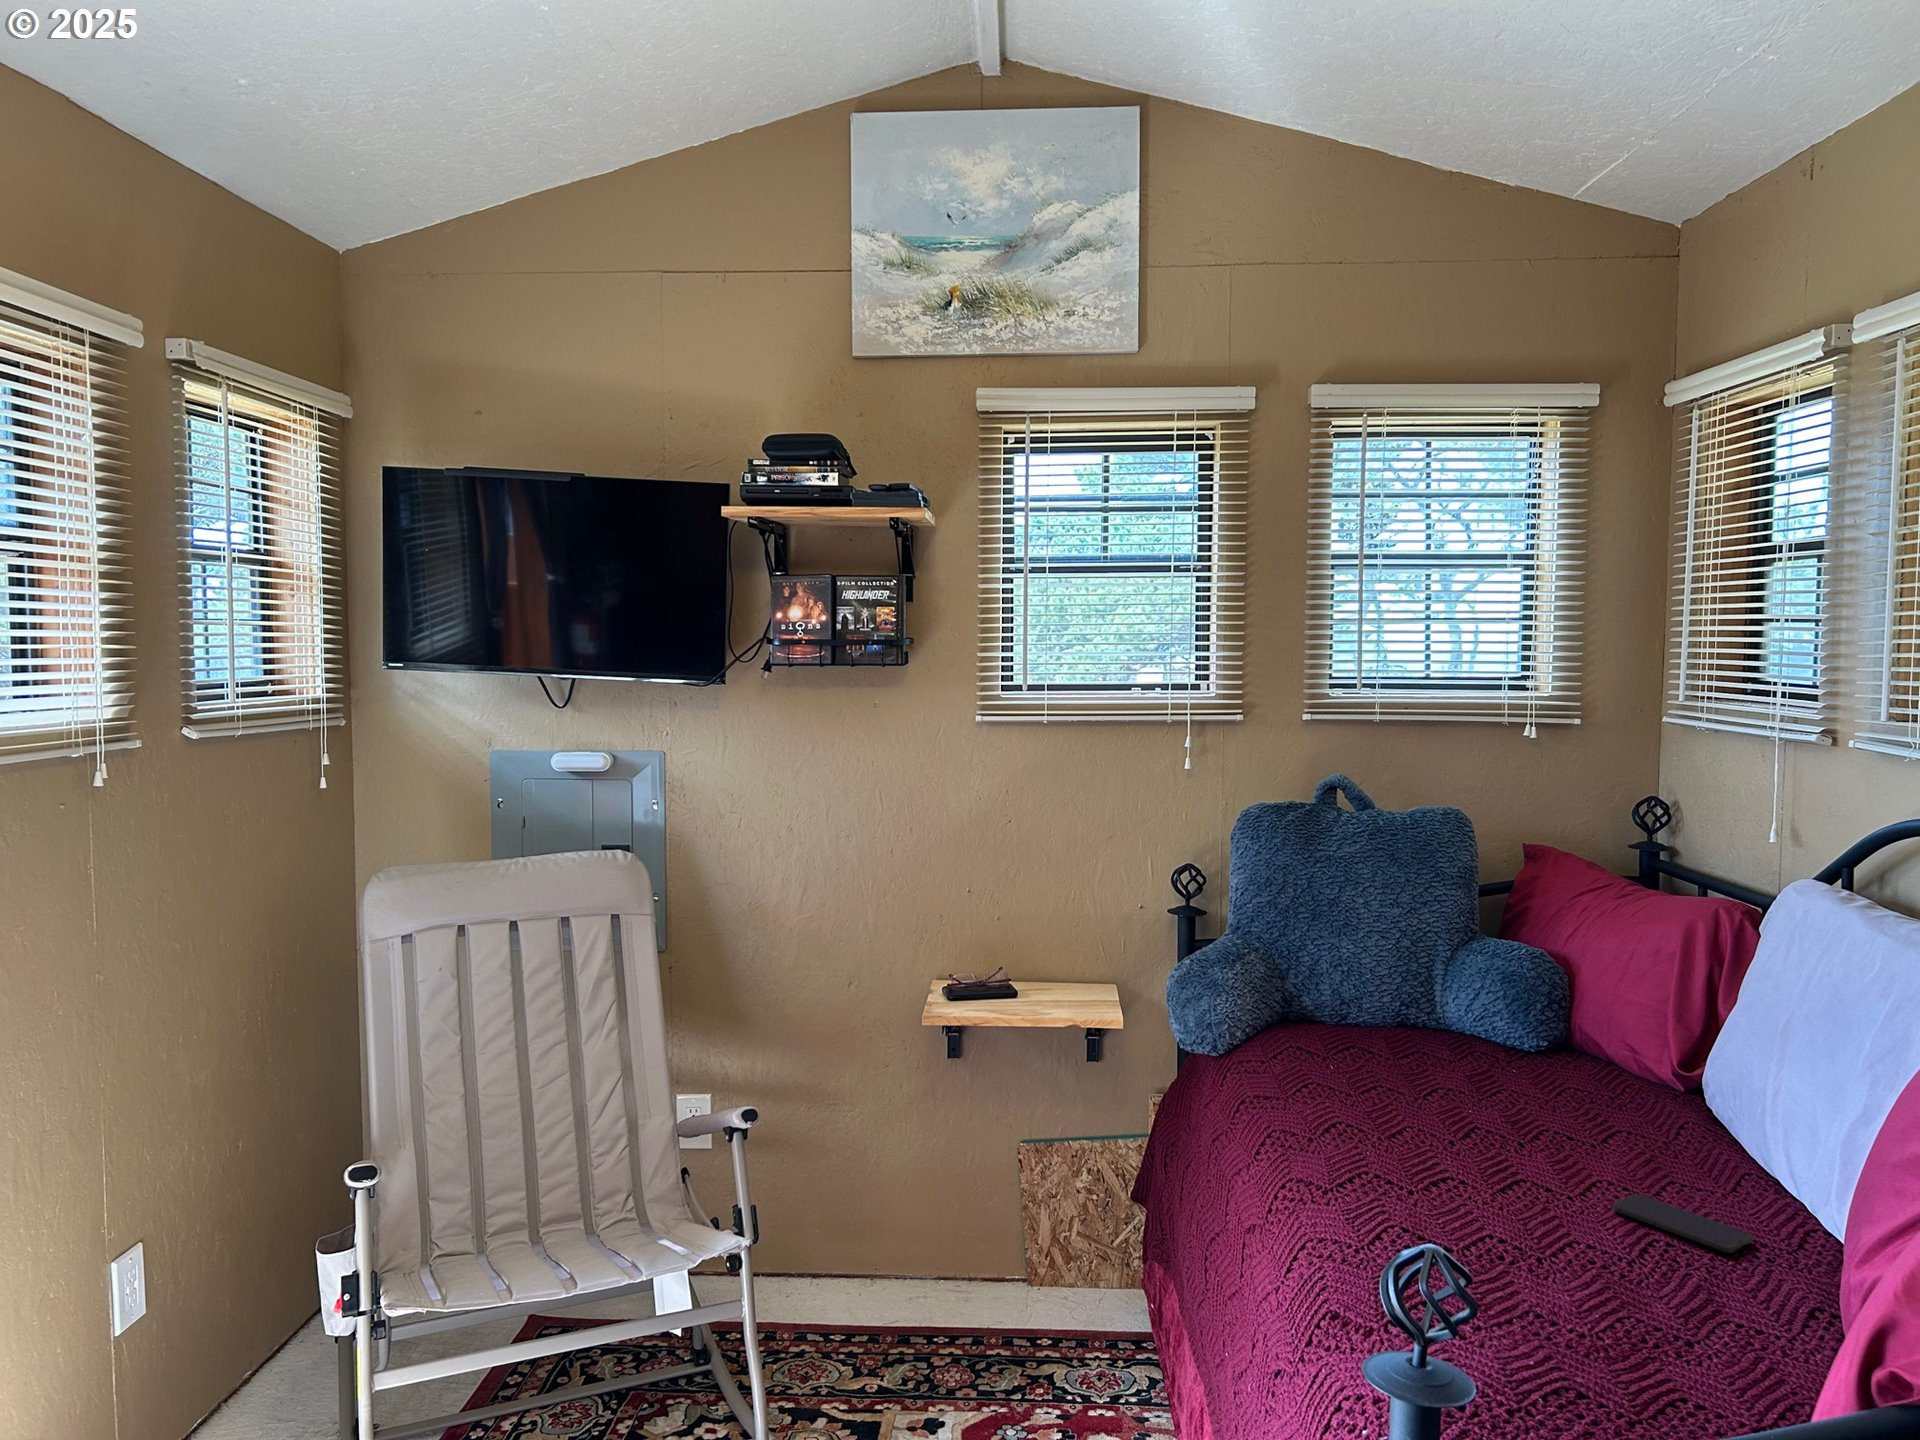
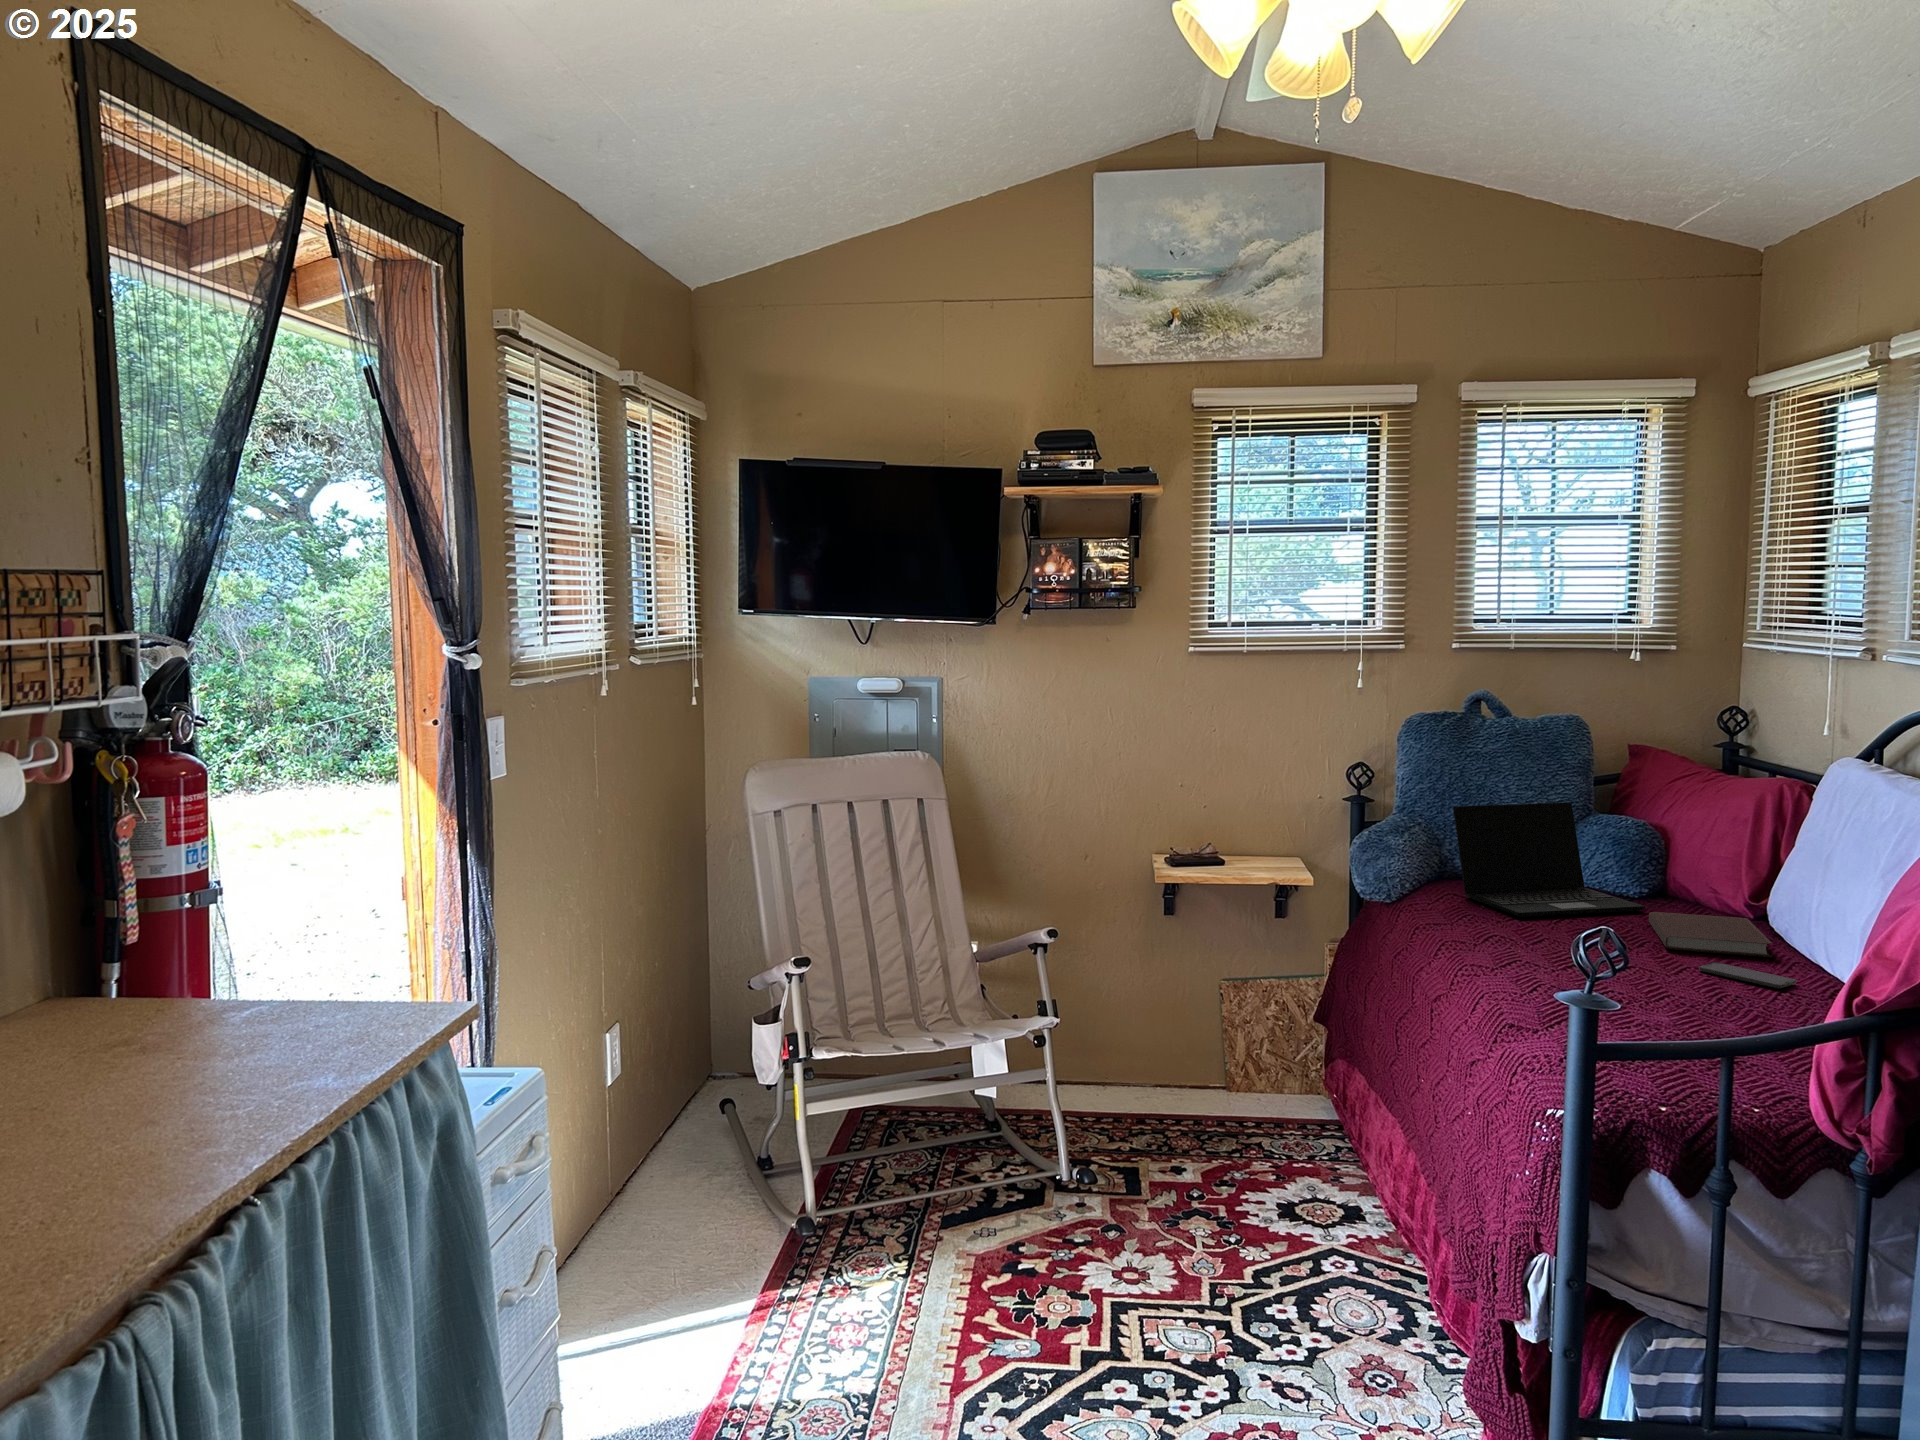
laptop: none [1293,925,1541,1096] -> present [1453,802,1645,917]
notebook: none [1545,1091,1715,1180] -> present [1649,912,1773,957]

